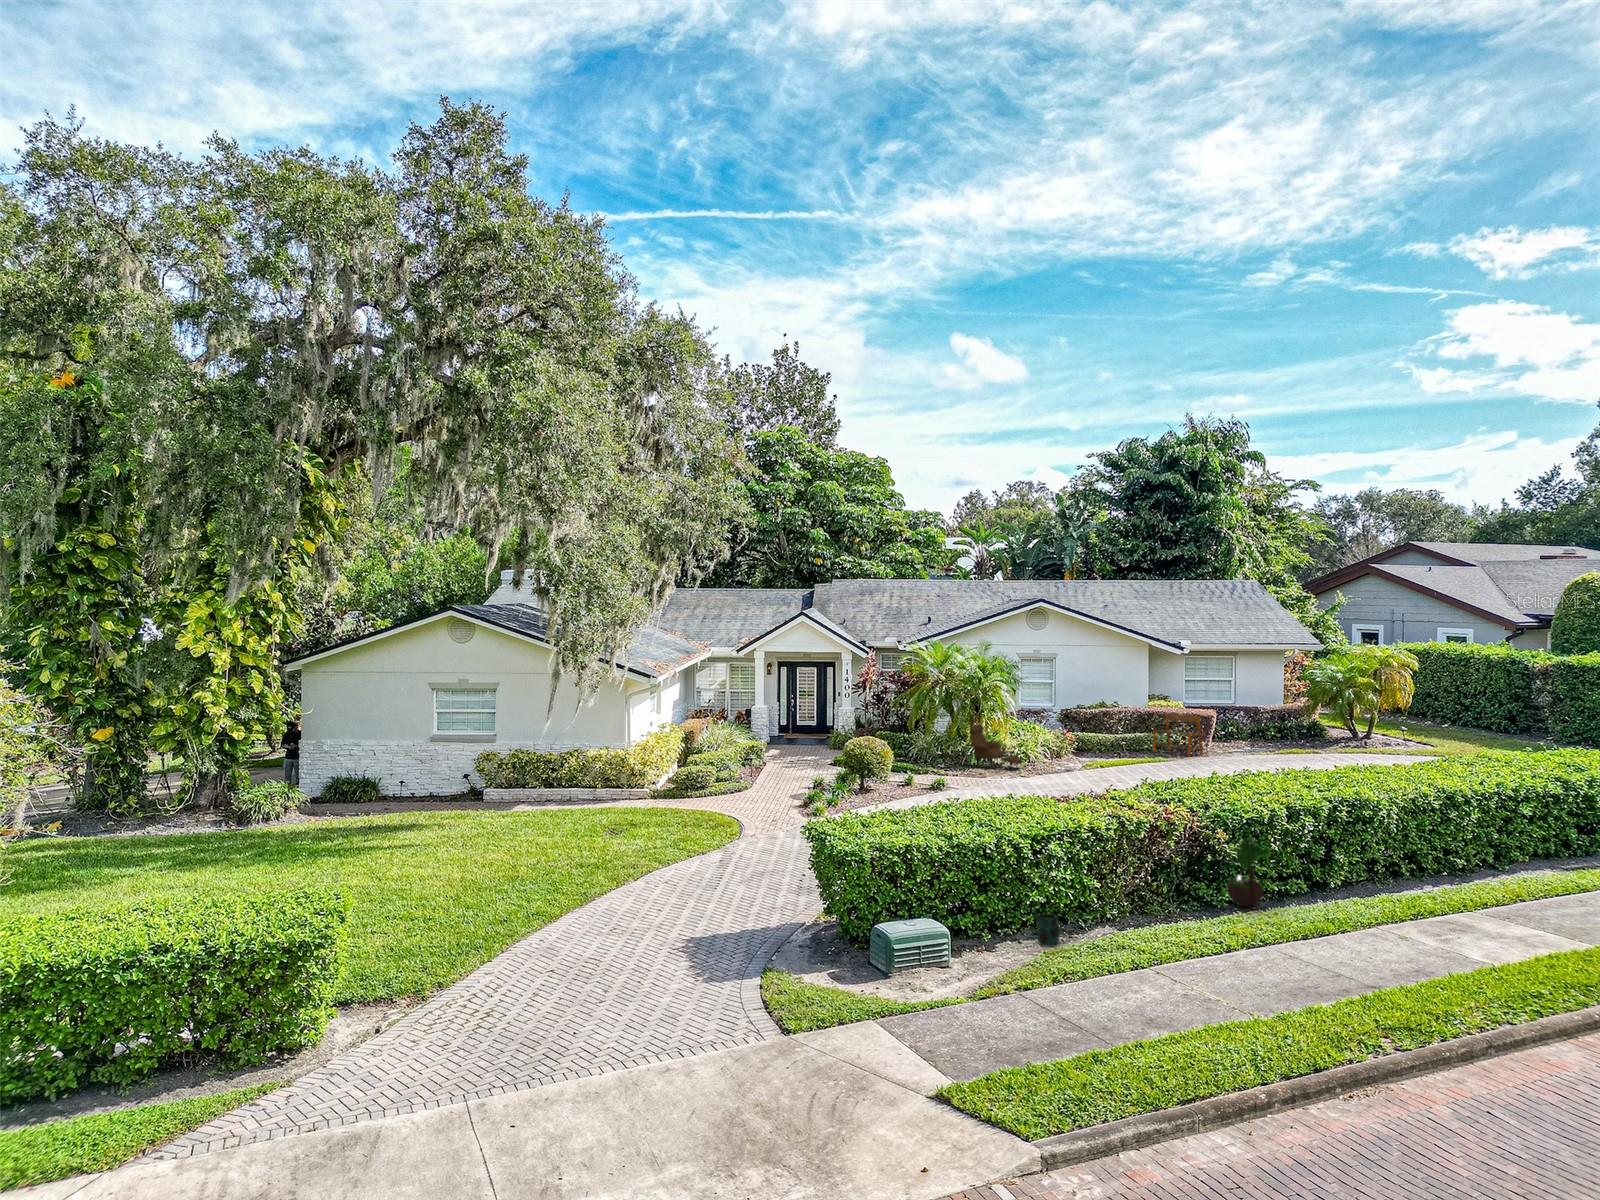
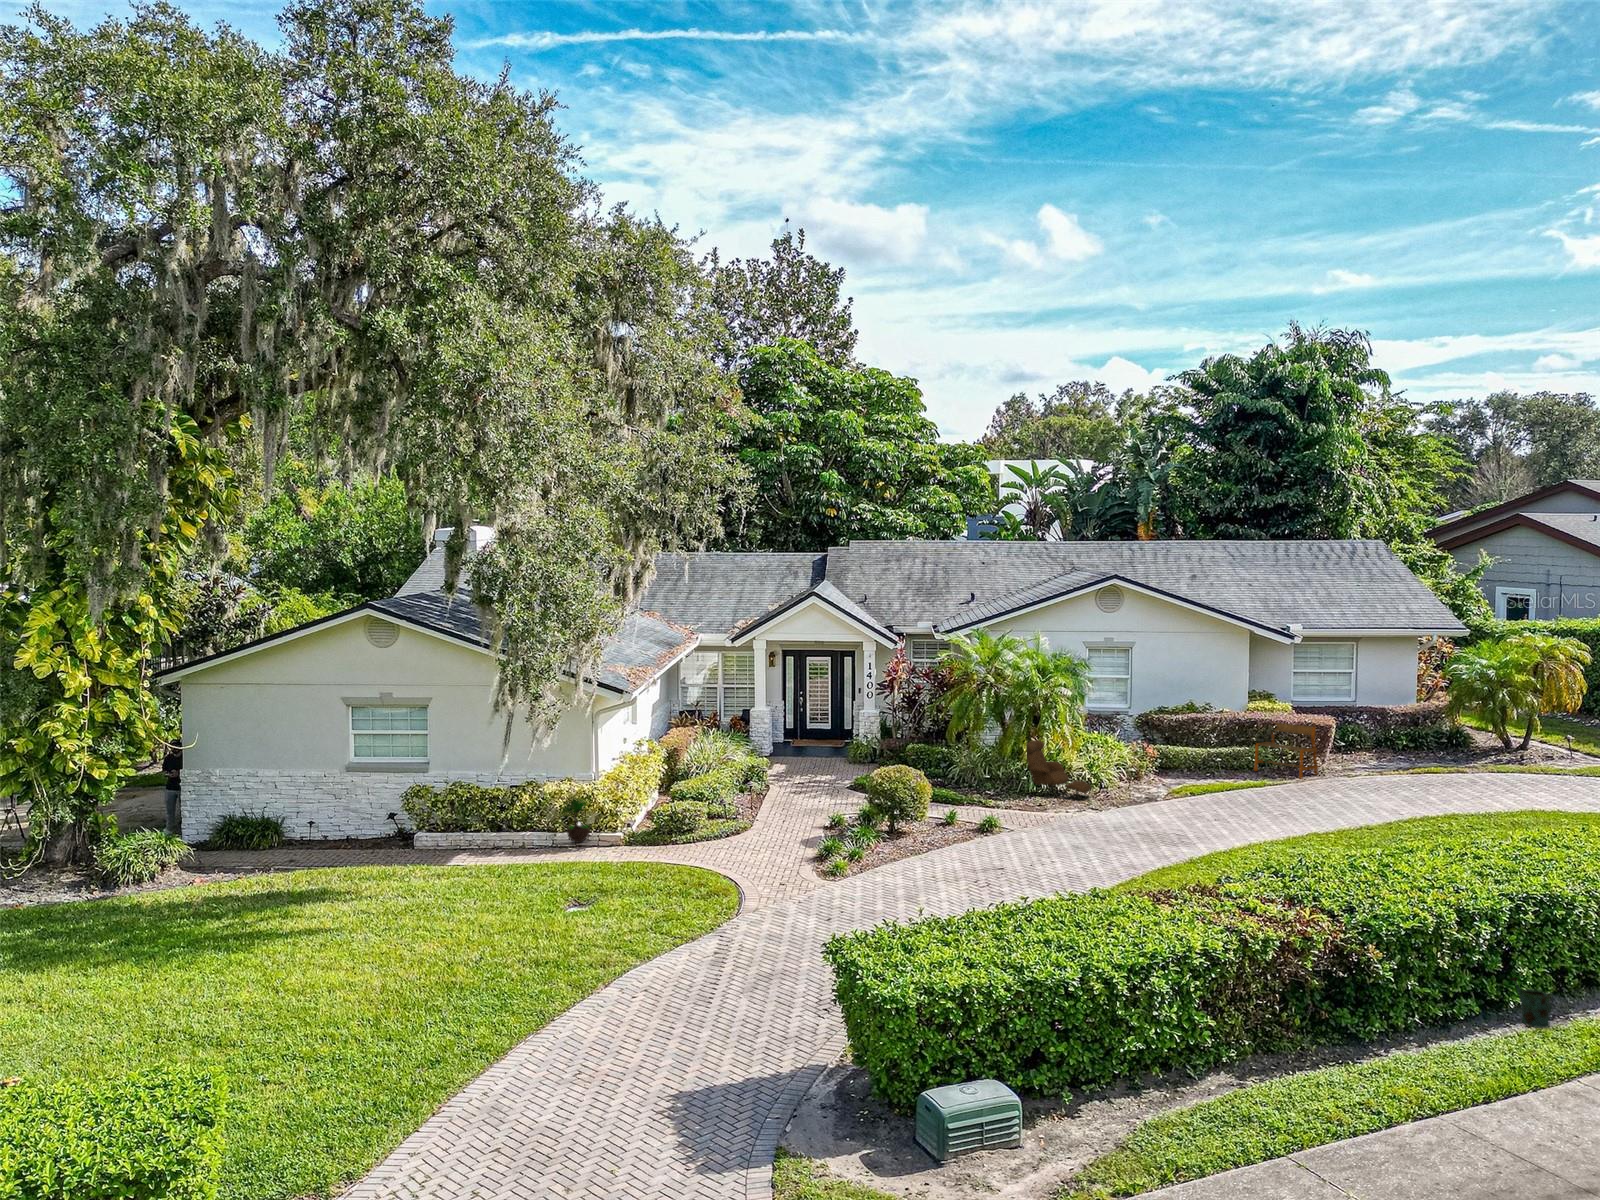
potted tree: present [1227,839,1269,906] -> present [562,798,590,842]
watering can: present [1030,904,1060,947] -> present [1510,977,1552,1028]

